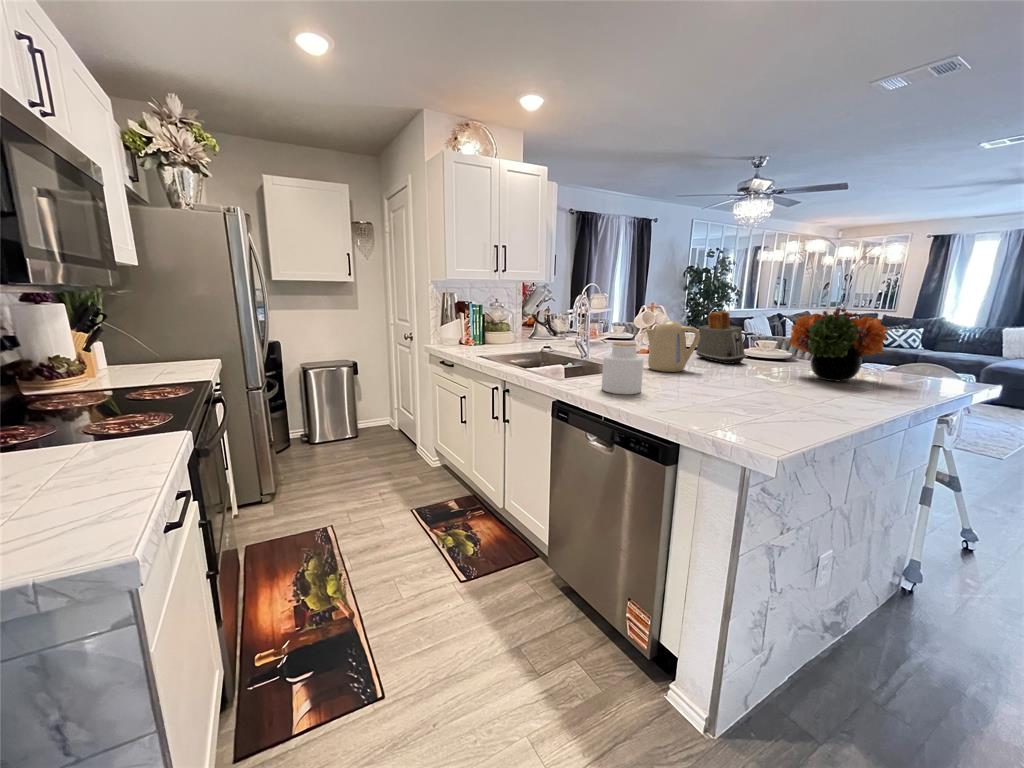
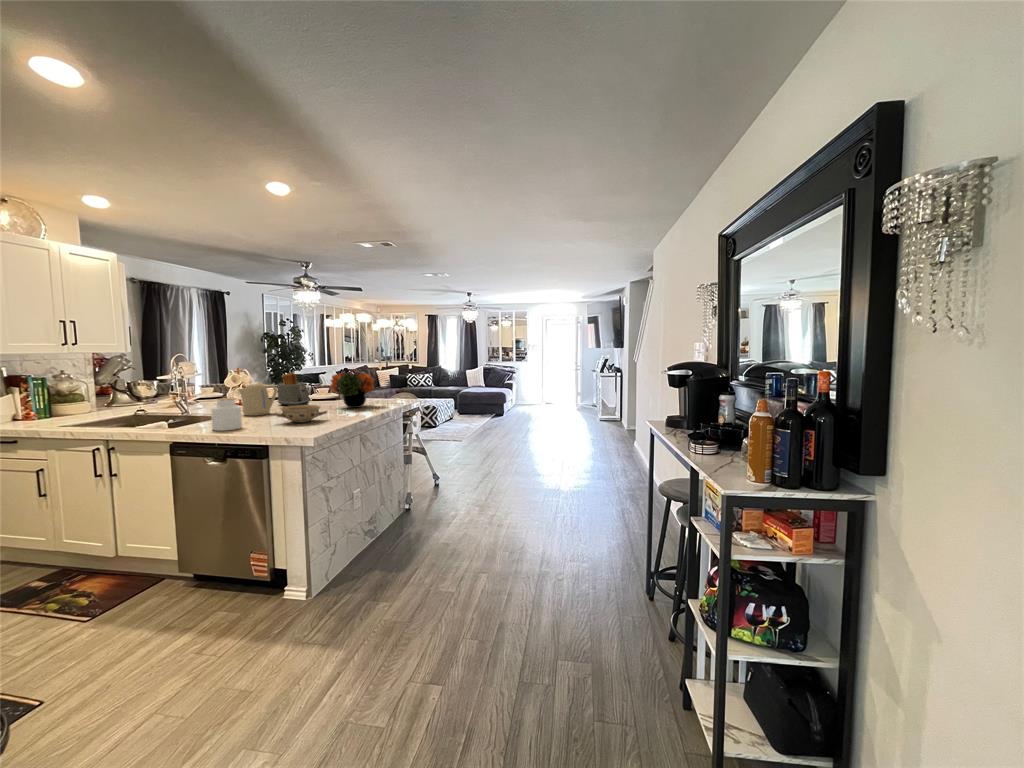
ceramic bowl: none [691,366,791,401] -> present [274,405,327,423]

